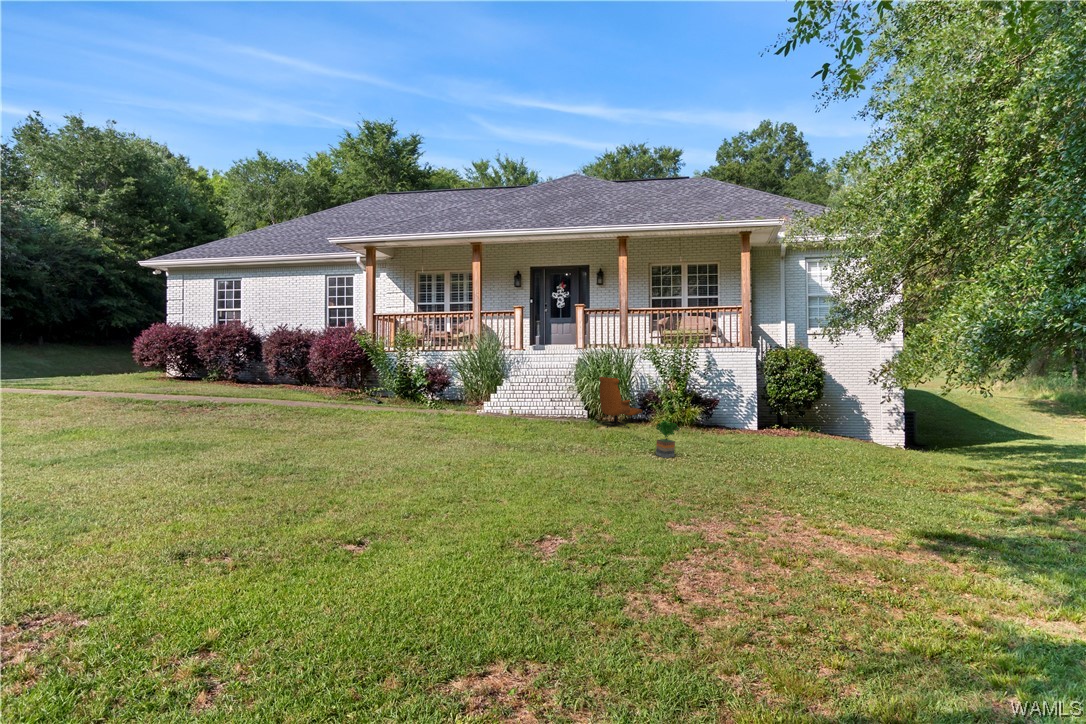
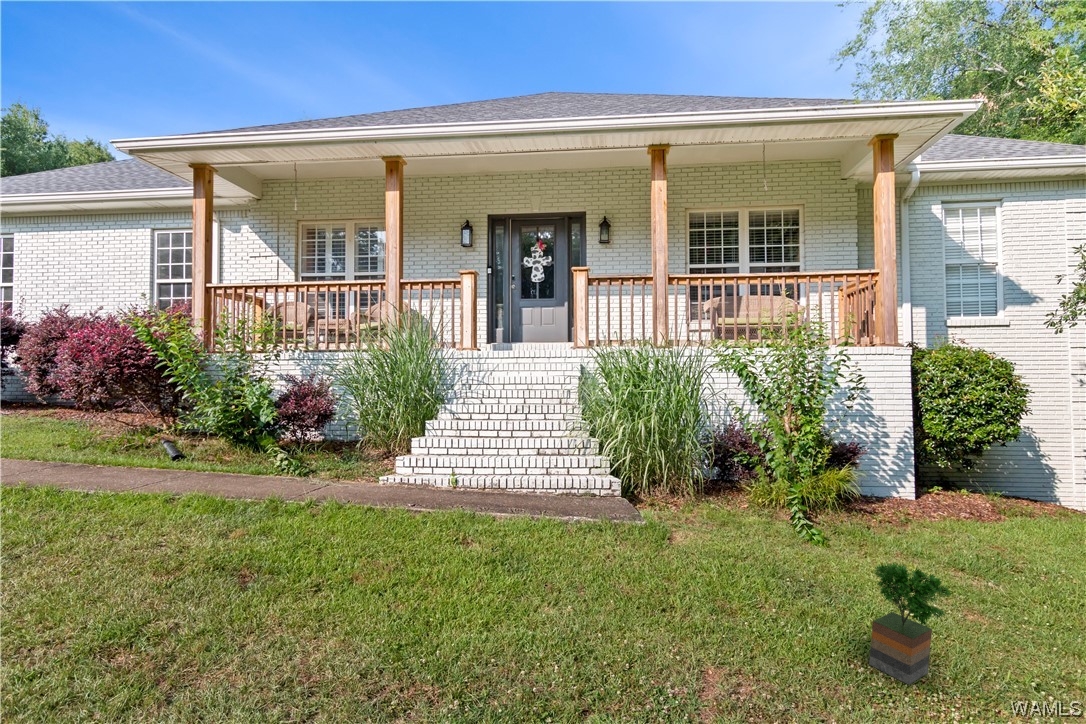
lounge chair: present [599,376,642,428] -> none [644,411,725,526]

